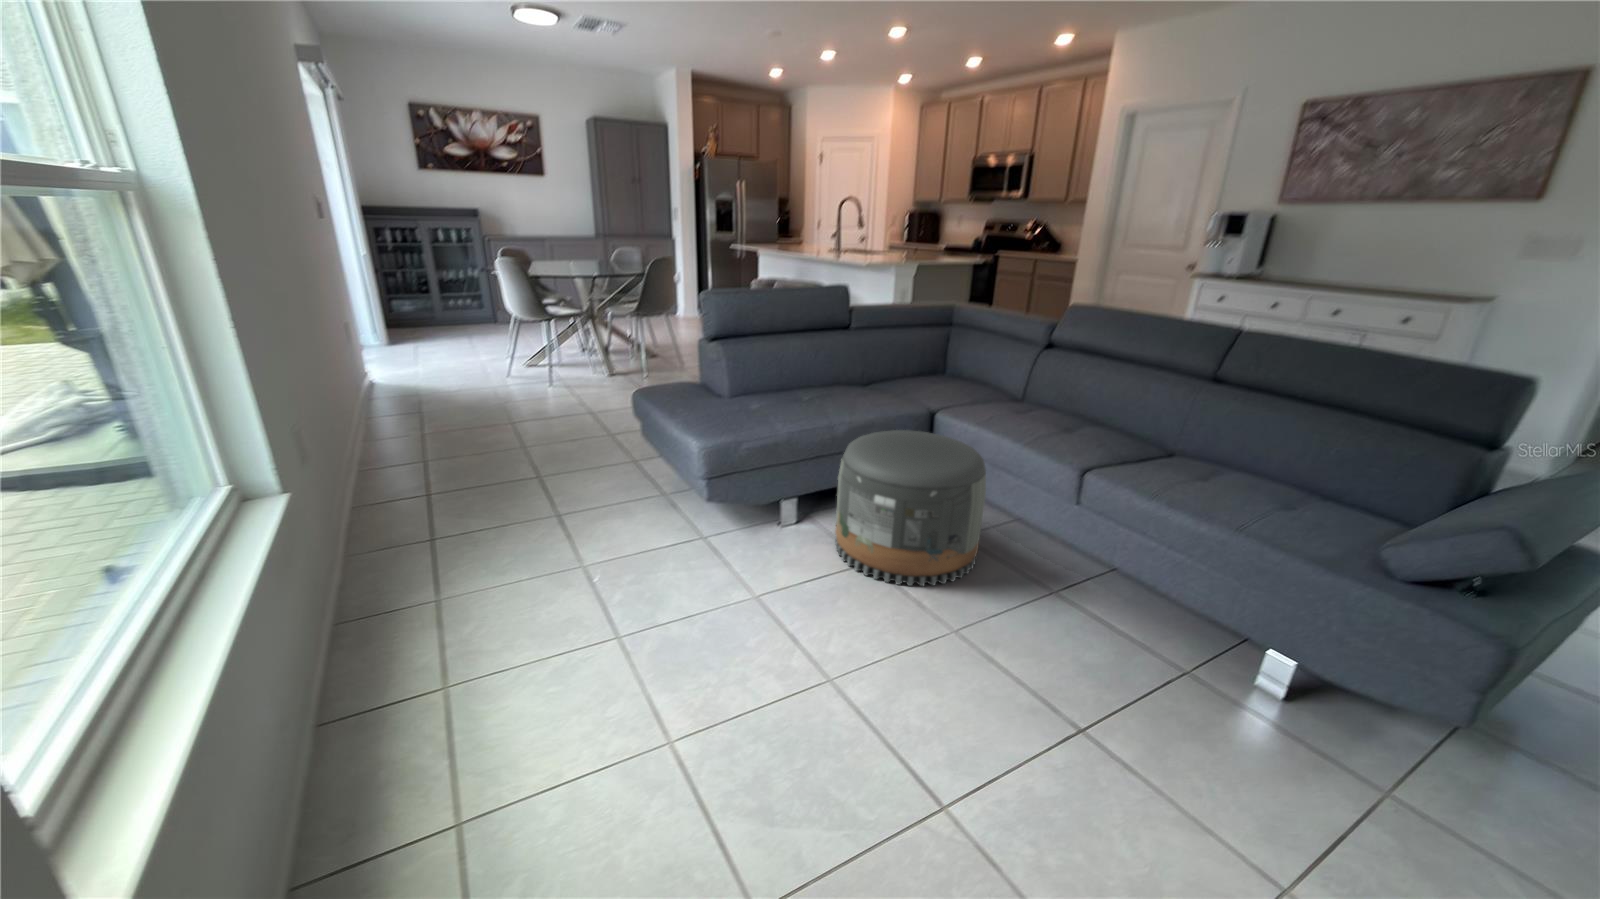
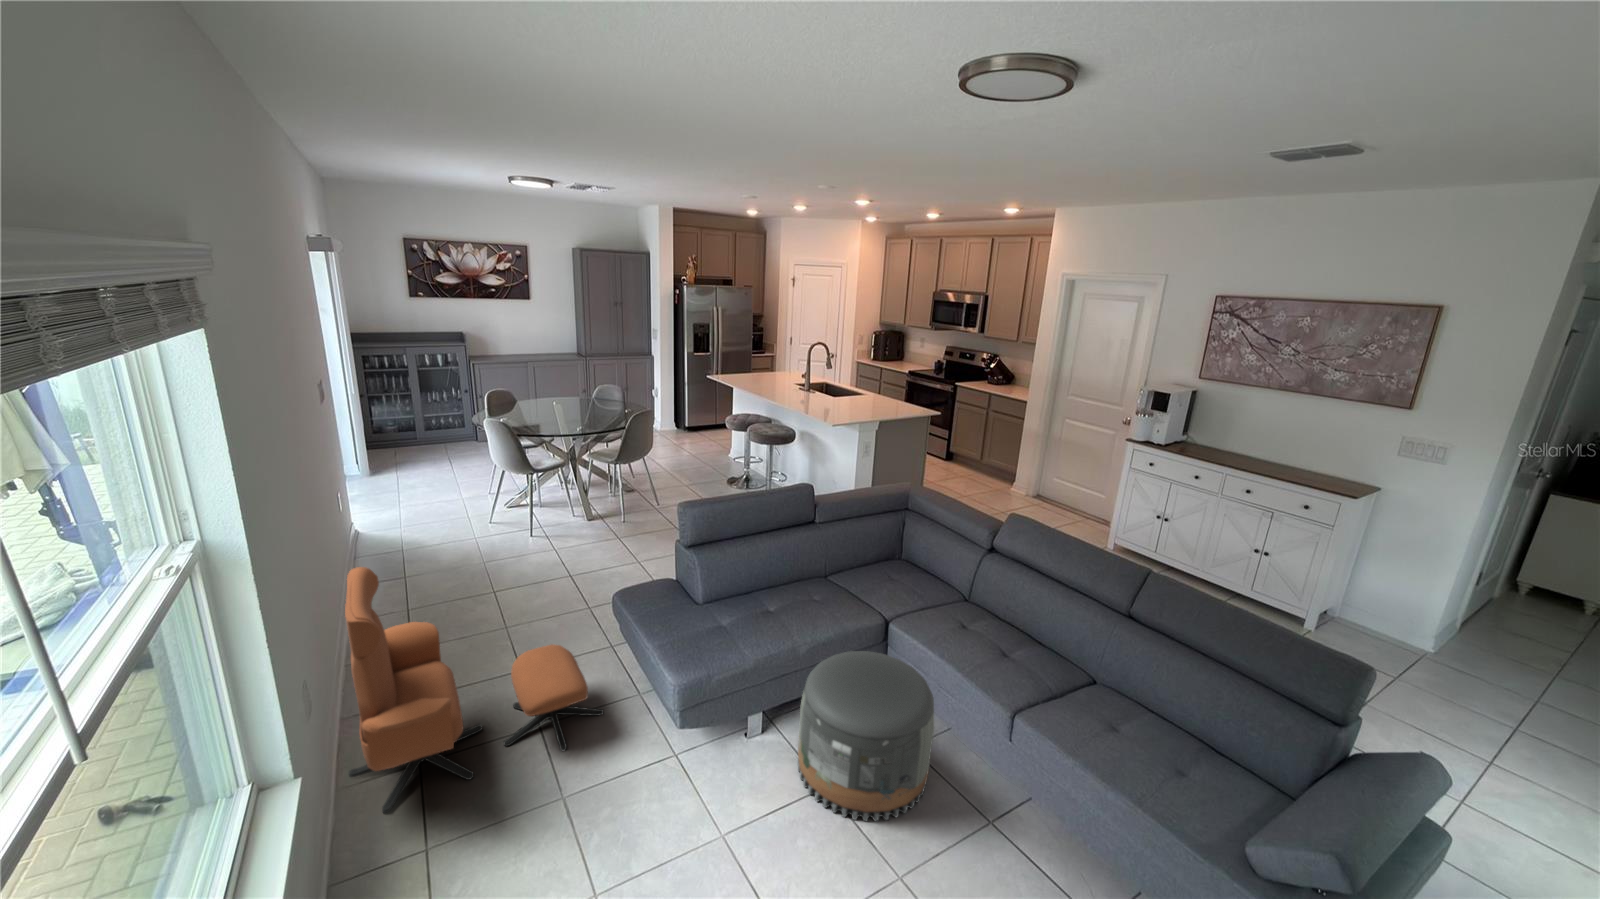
lounge chair: none [345,321,628,571] -> present [345,567,604,813]

